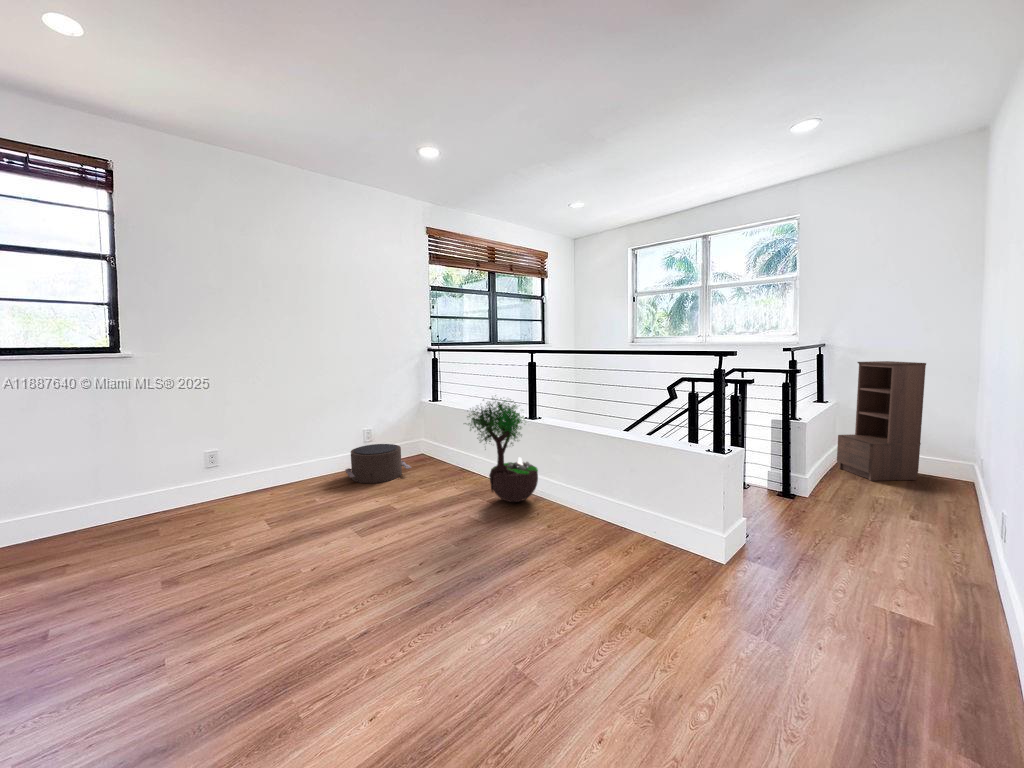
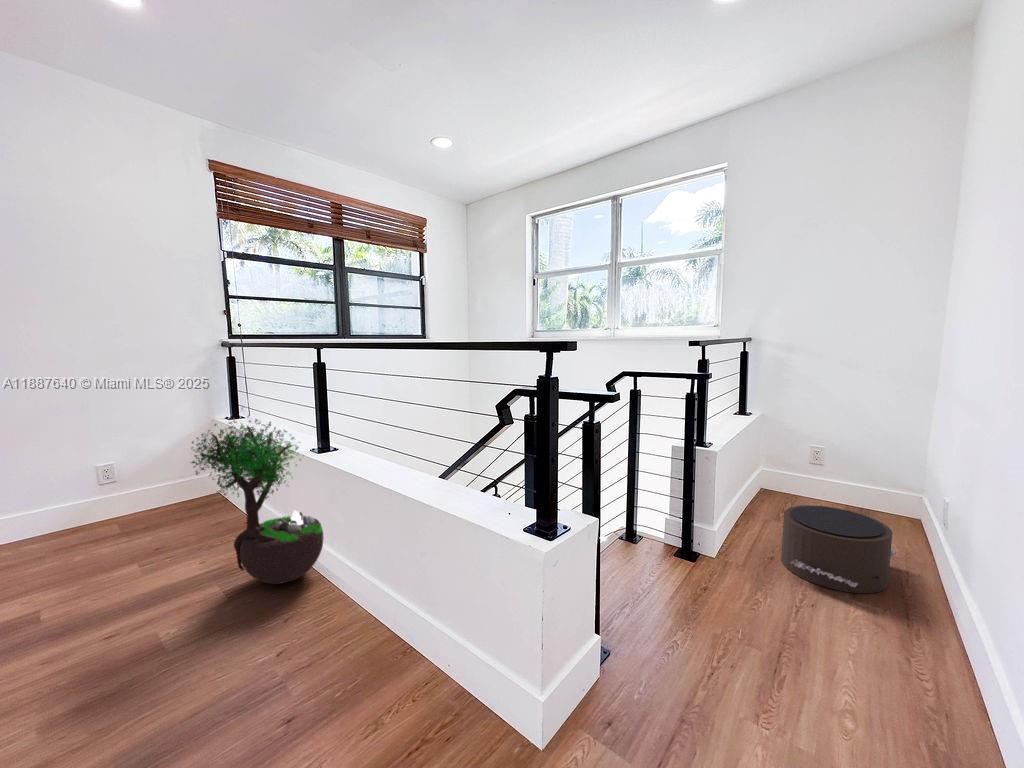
bookshelf: present [837,361,926,481] -> none [761,363,869,522]
pouf: present [345,444,411,483] -> present [781,505,896,593]

